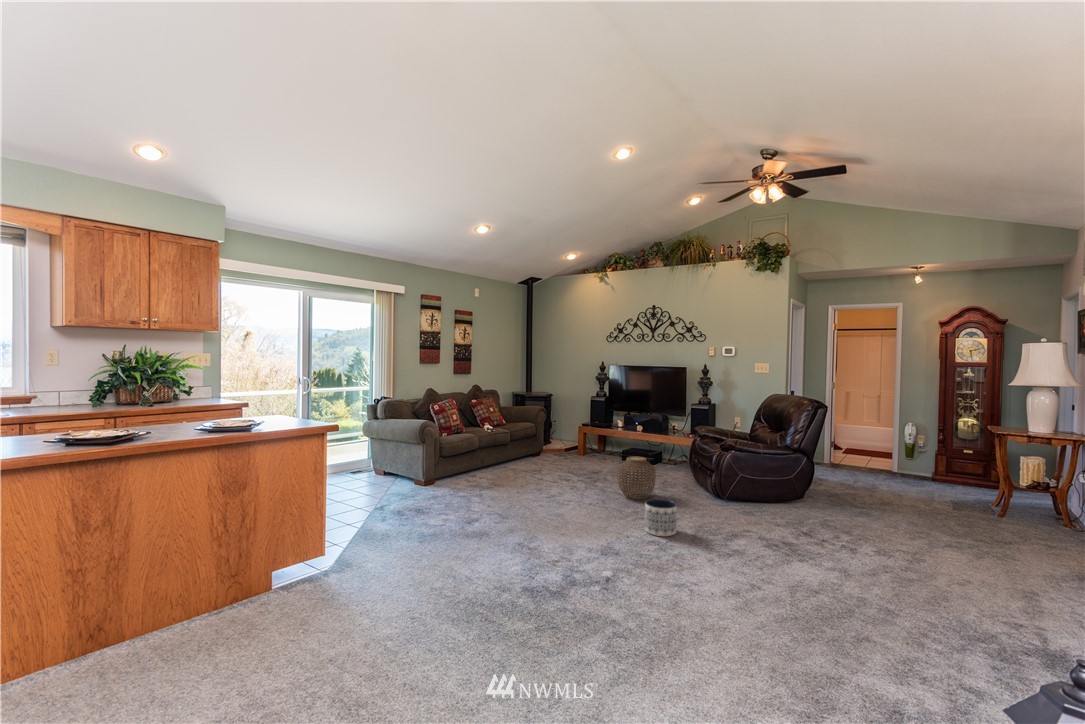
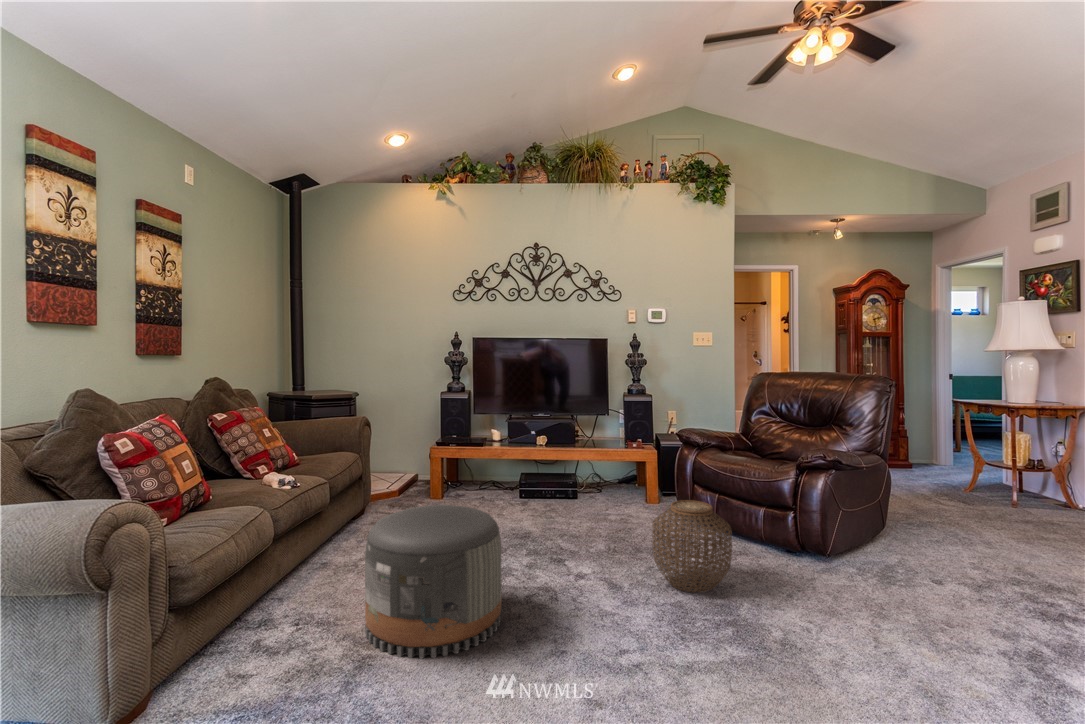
pouf: none [495,441,546,492] -> present [365,505,502,658]
planter: present [645,499,677,536] -> none [888,601,979,705]

